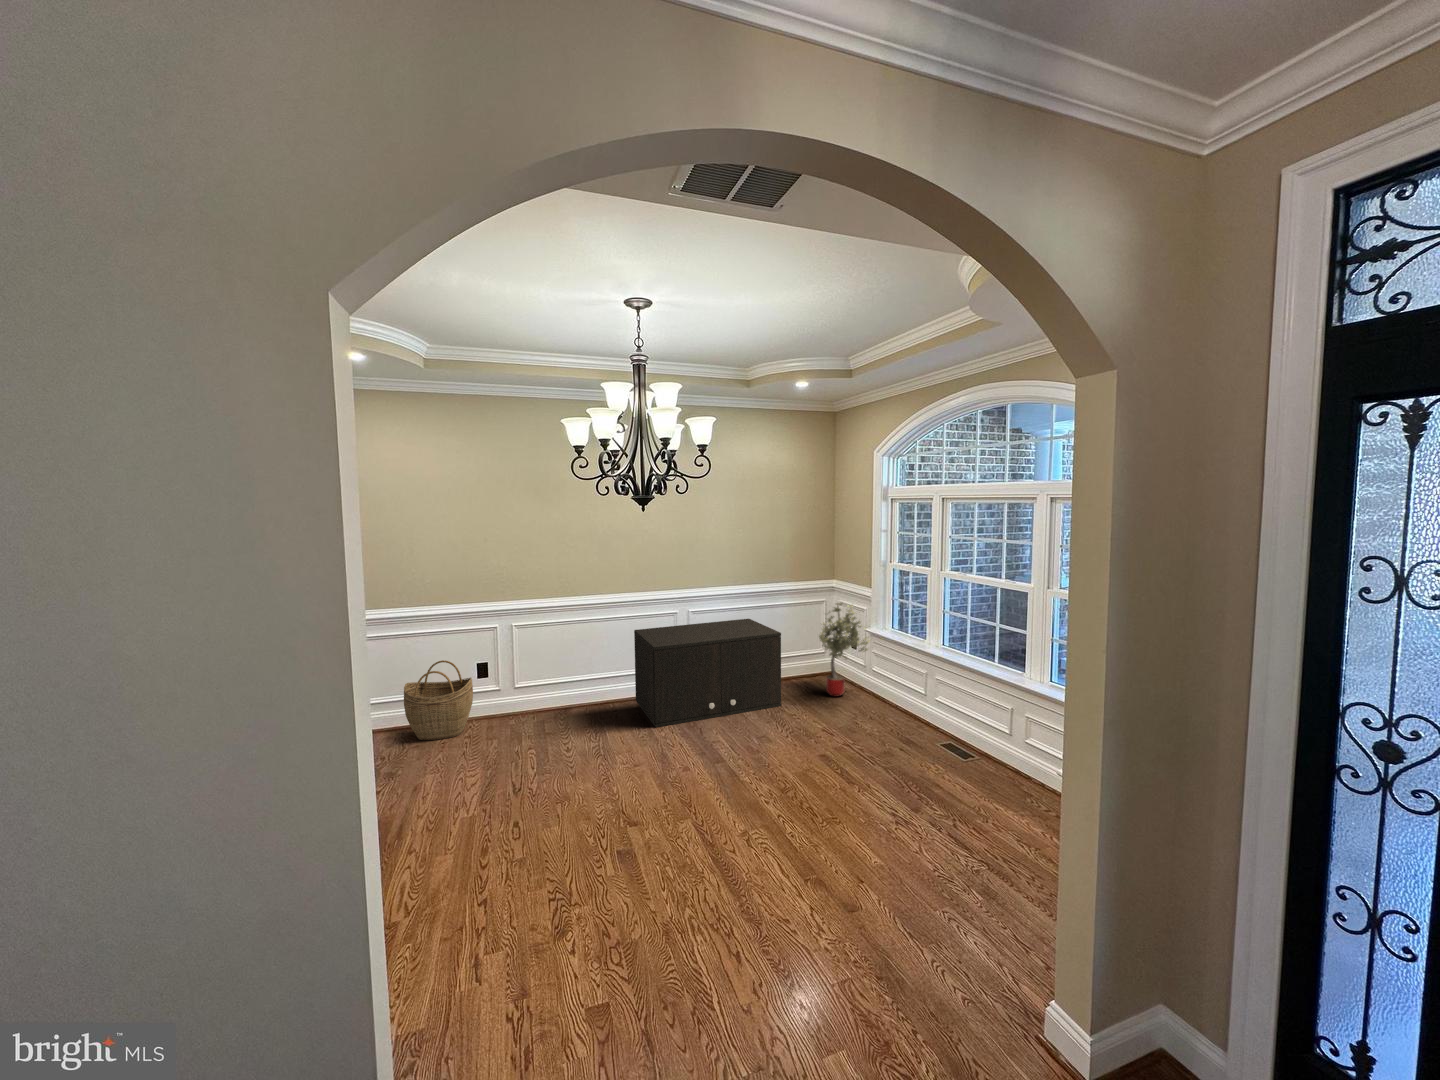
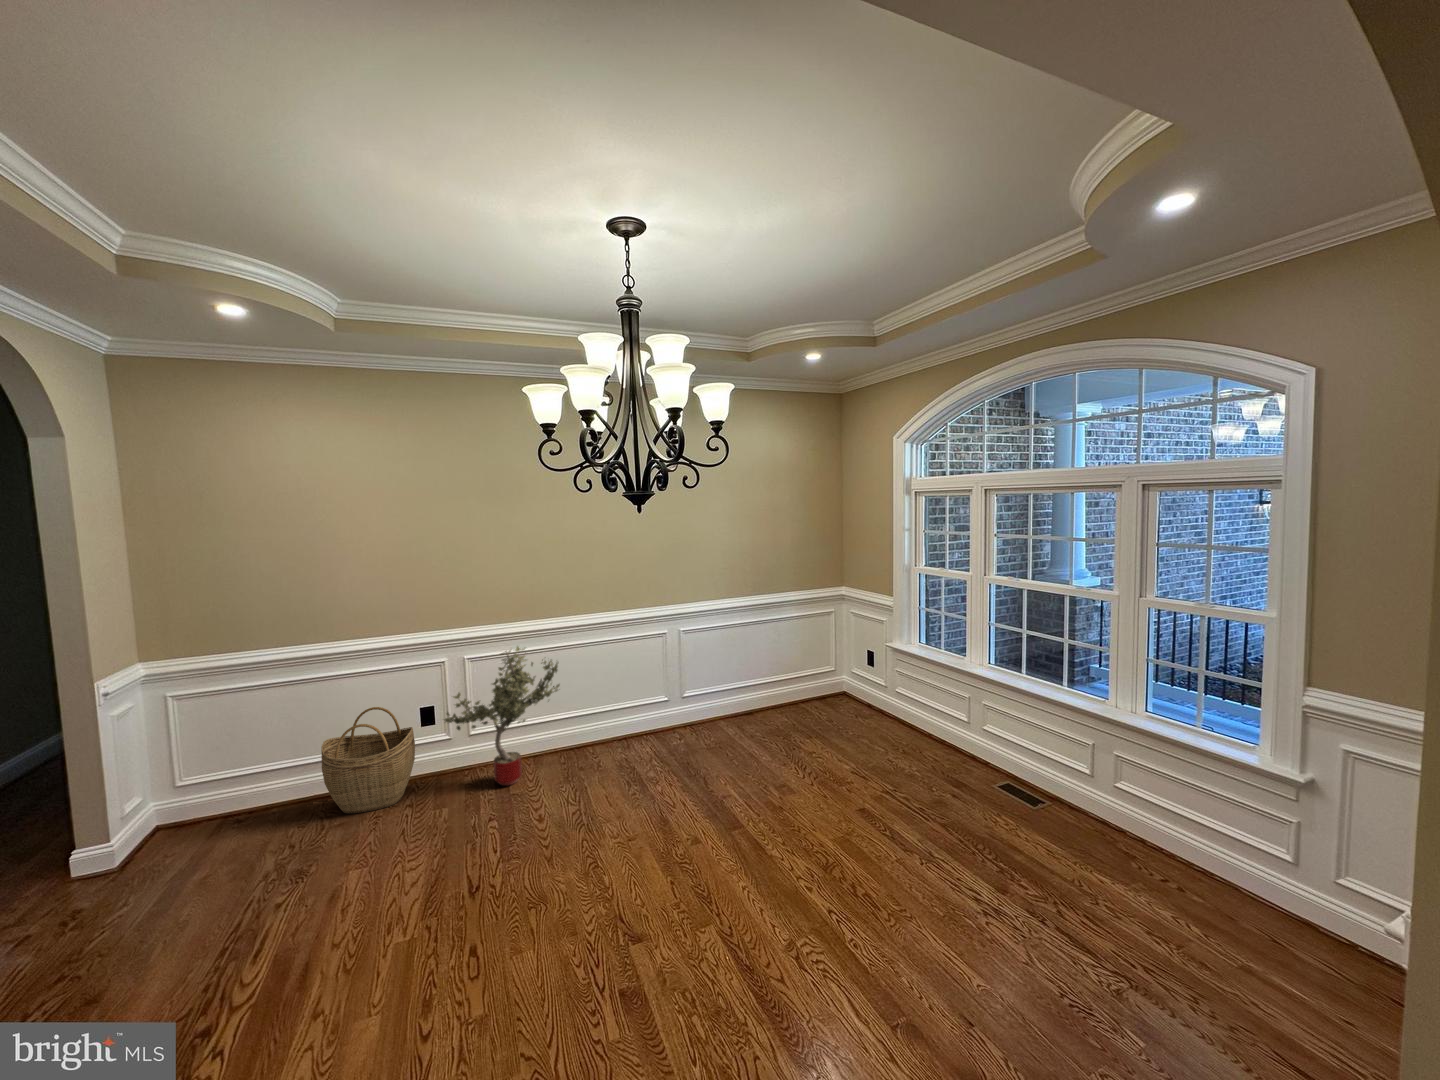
potted tree: present [819,603,870,697] -> present [444,646,560,786]
storage cabinet: present [634,619,781,727] -> none [616,635,796,779]

